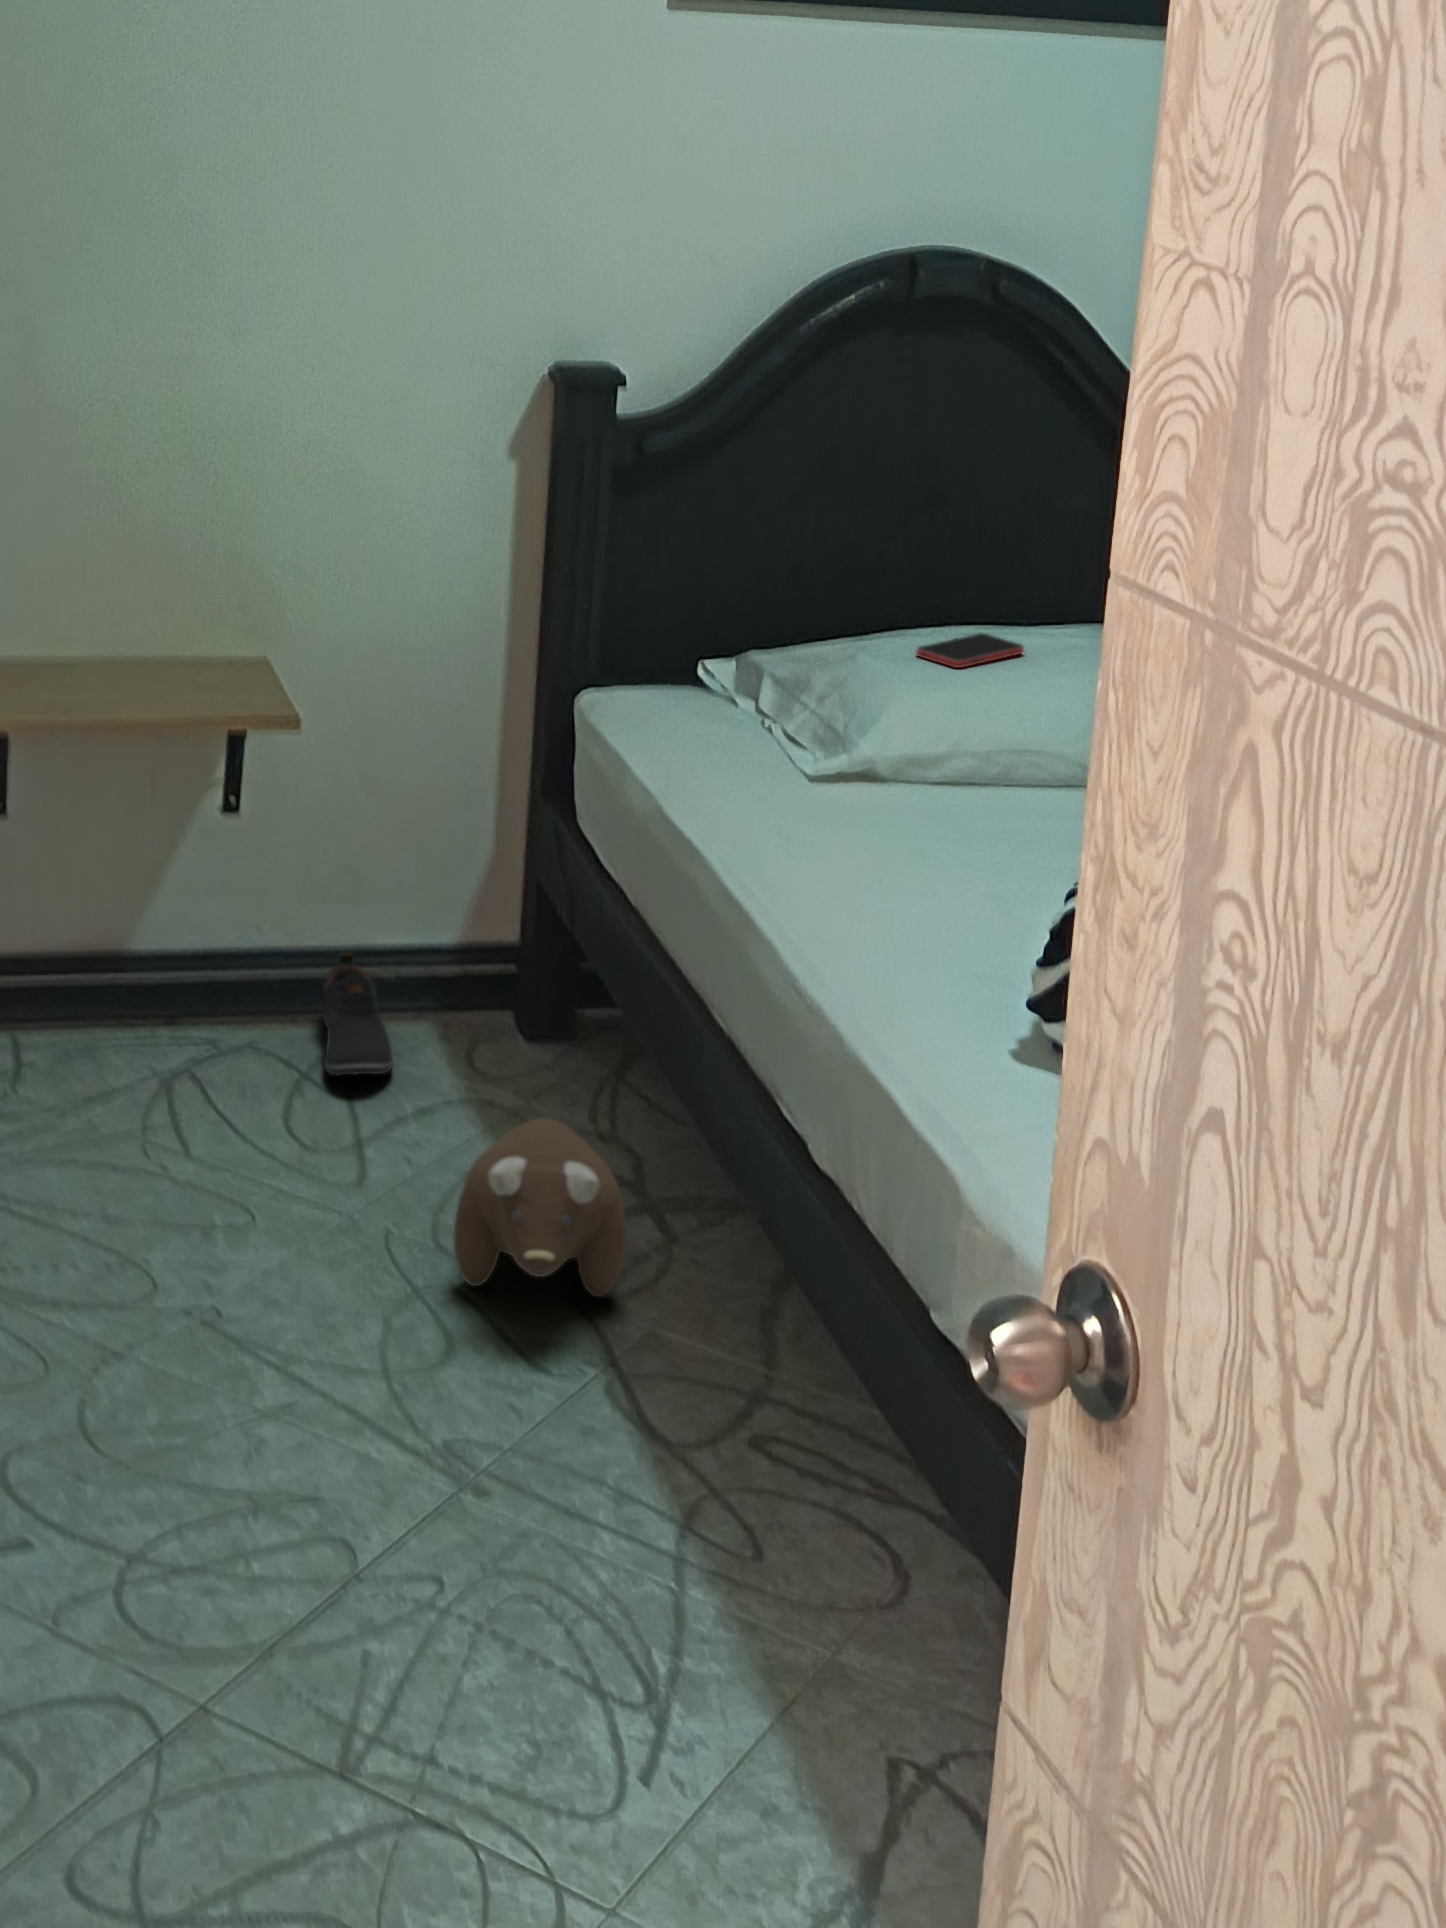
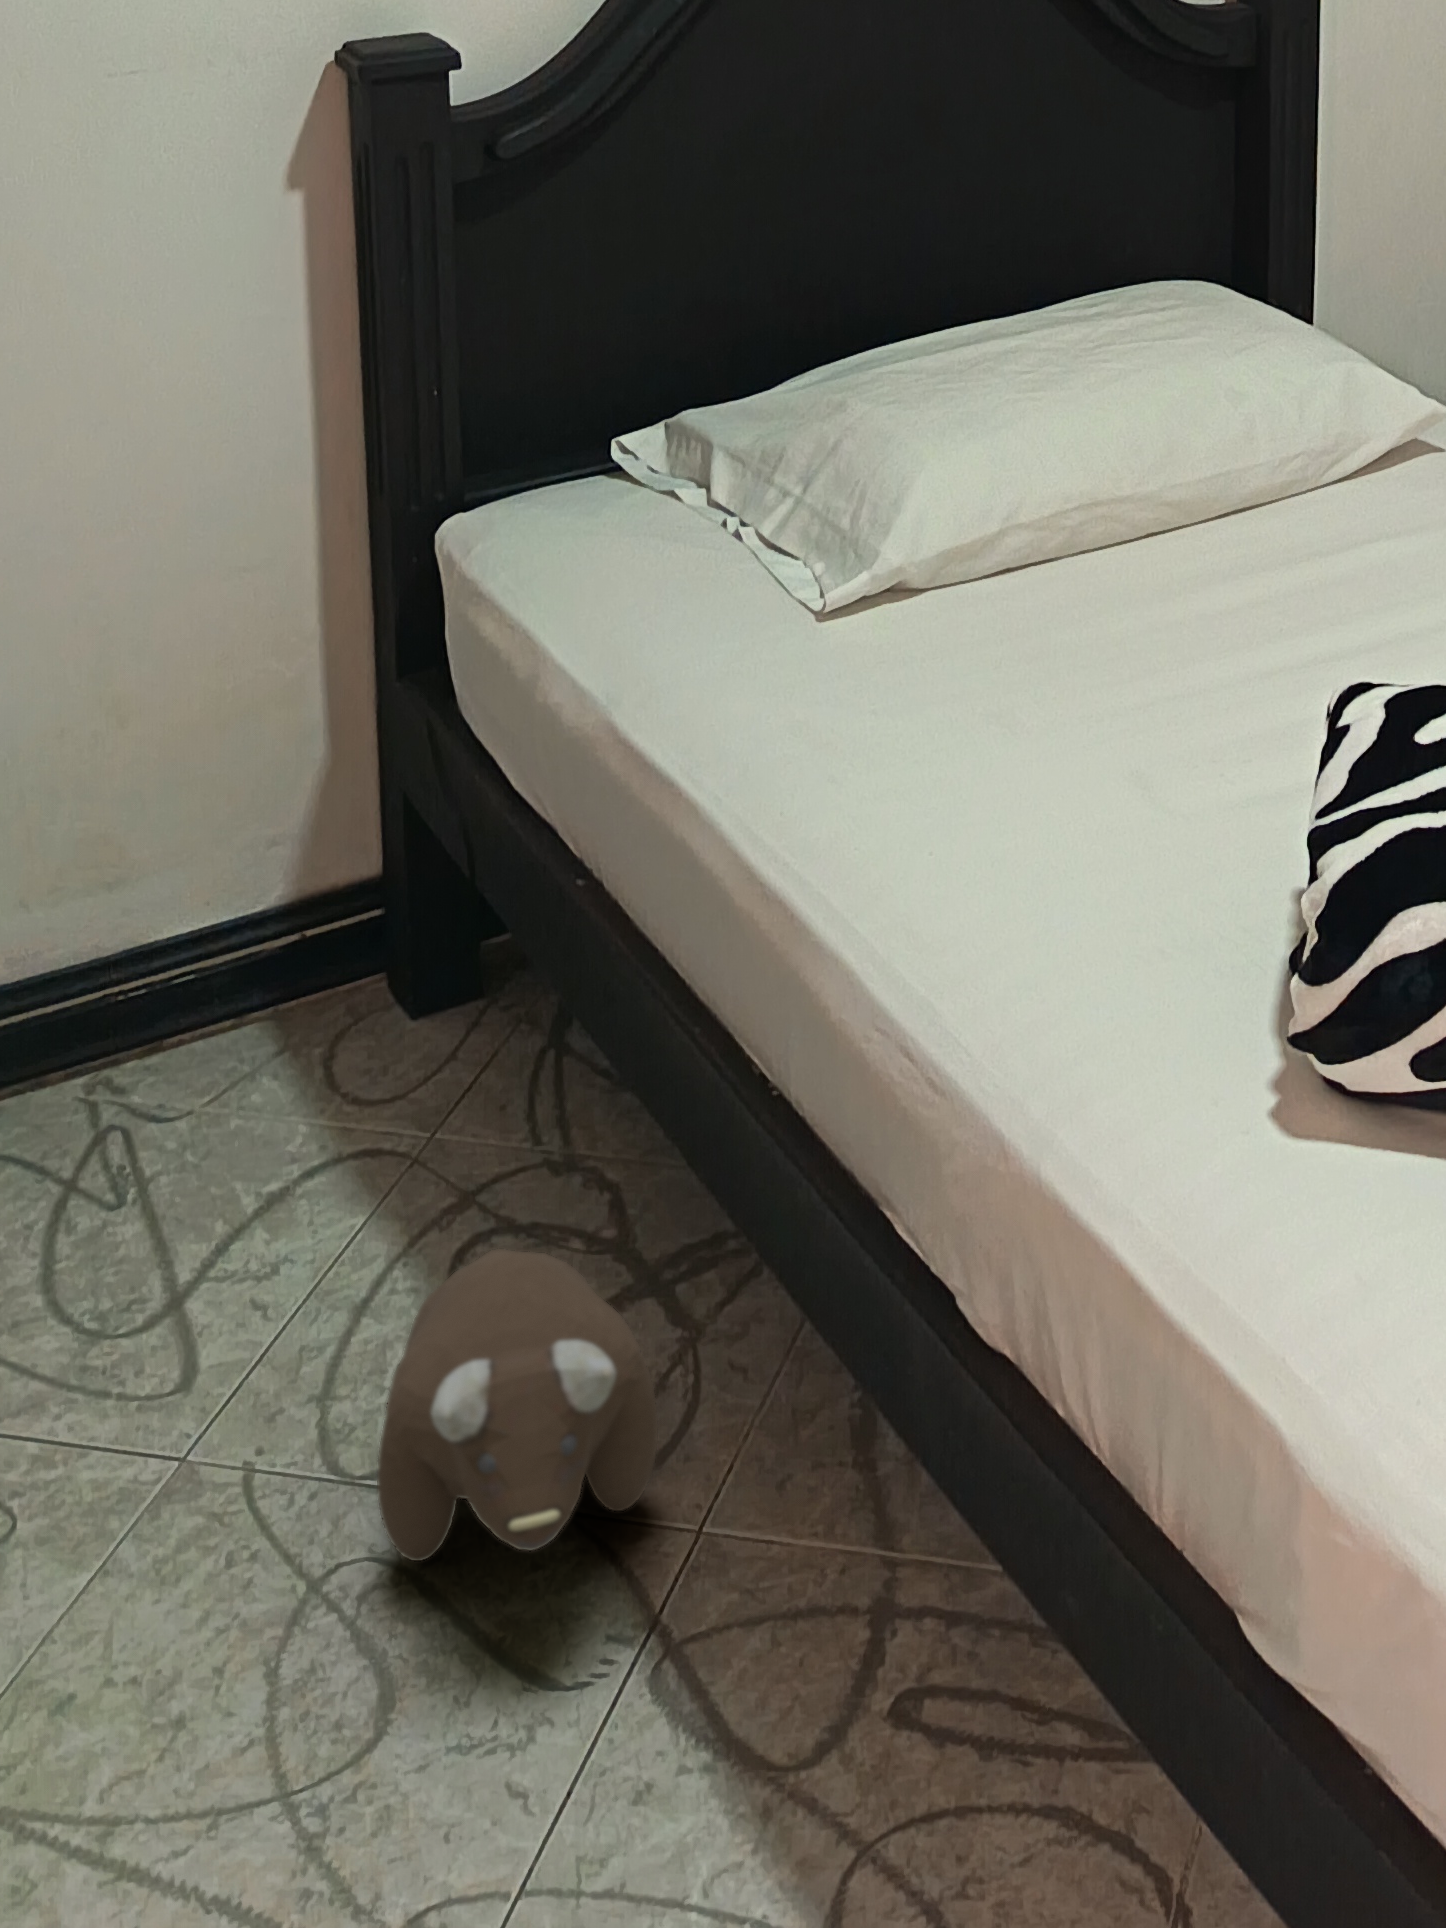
smartphone: present [916,633,1024,668] -> none [924,338,1060,403]
shoe: present [324,953,393,1076] -> none [88,974,221,1201]

